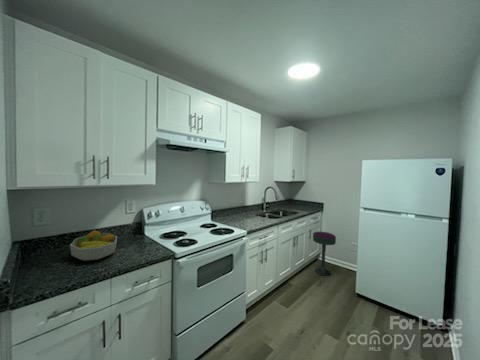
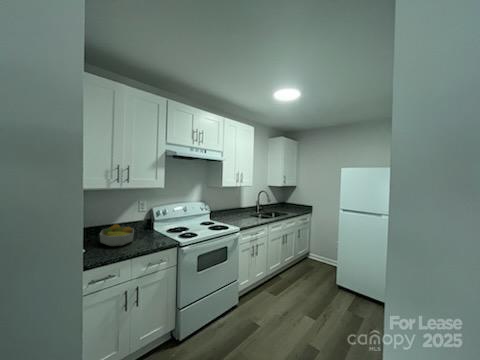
bar stool: present [313,232,336,276] -> none [302,232,322,272]

